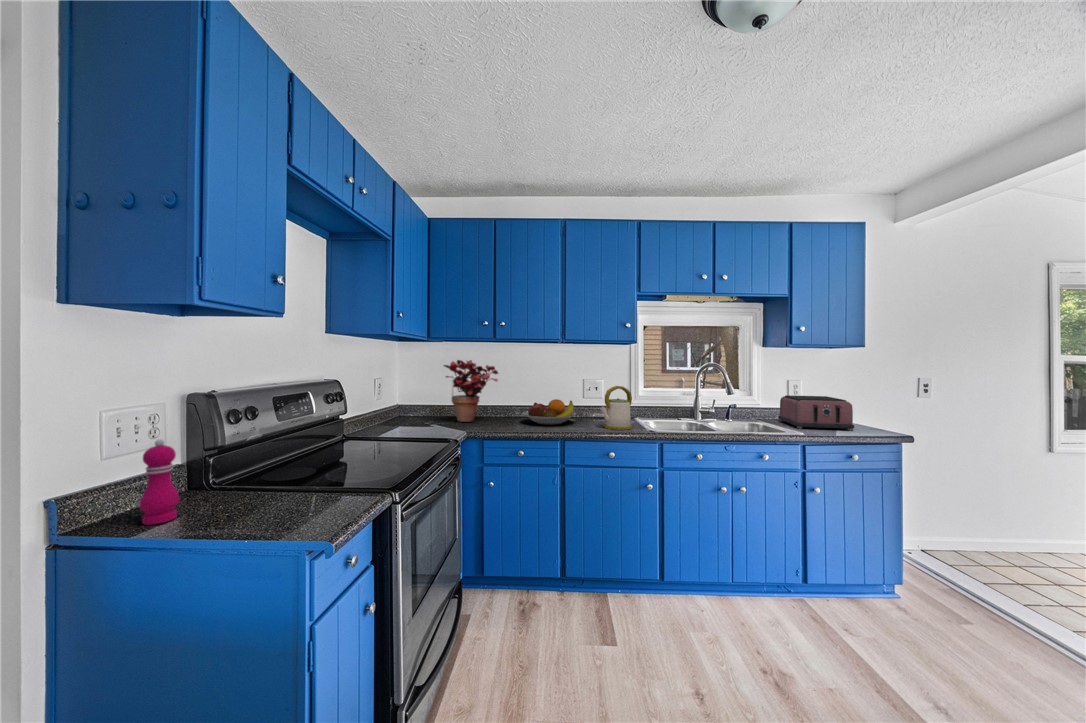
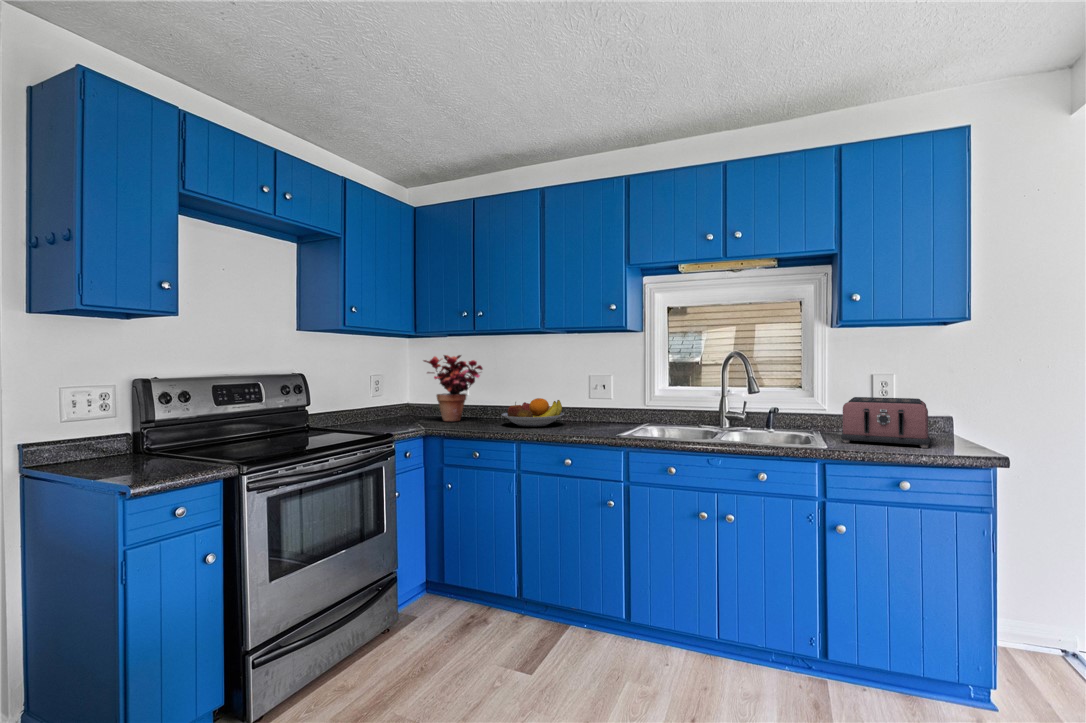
kettle: present [600,386,632,430] -> none [570,381,612,434]
pepper mill: present [139,440,179,525] -> none [80,406,107,464]

